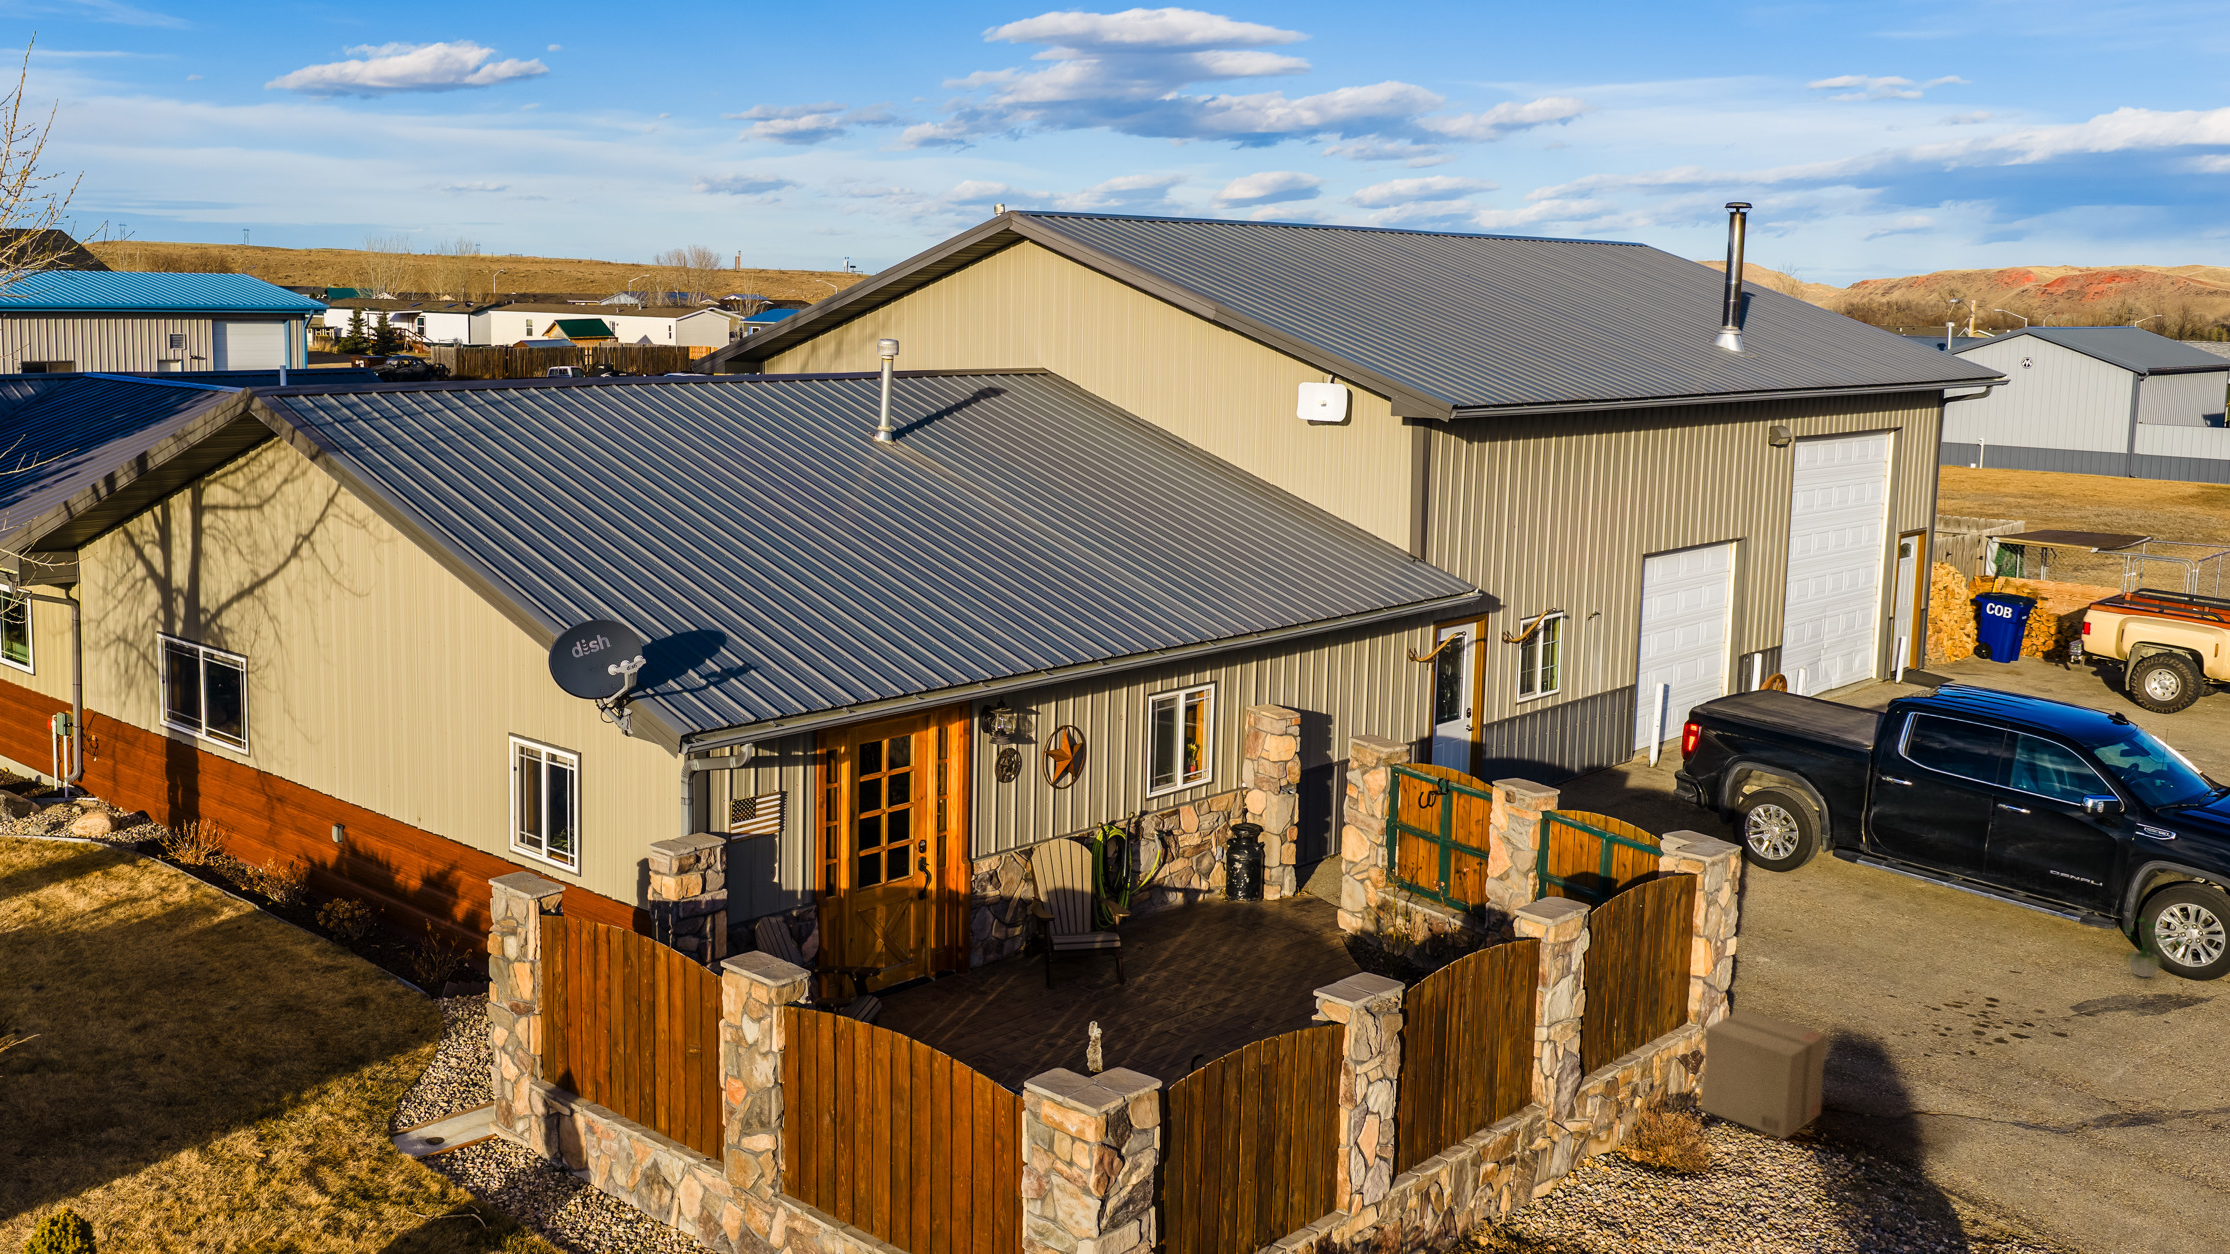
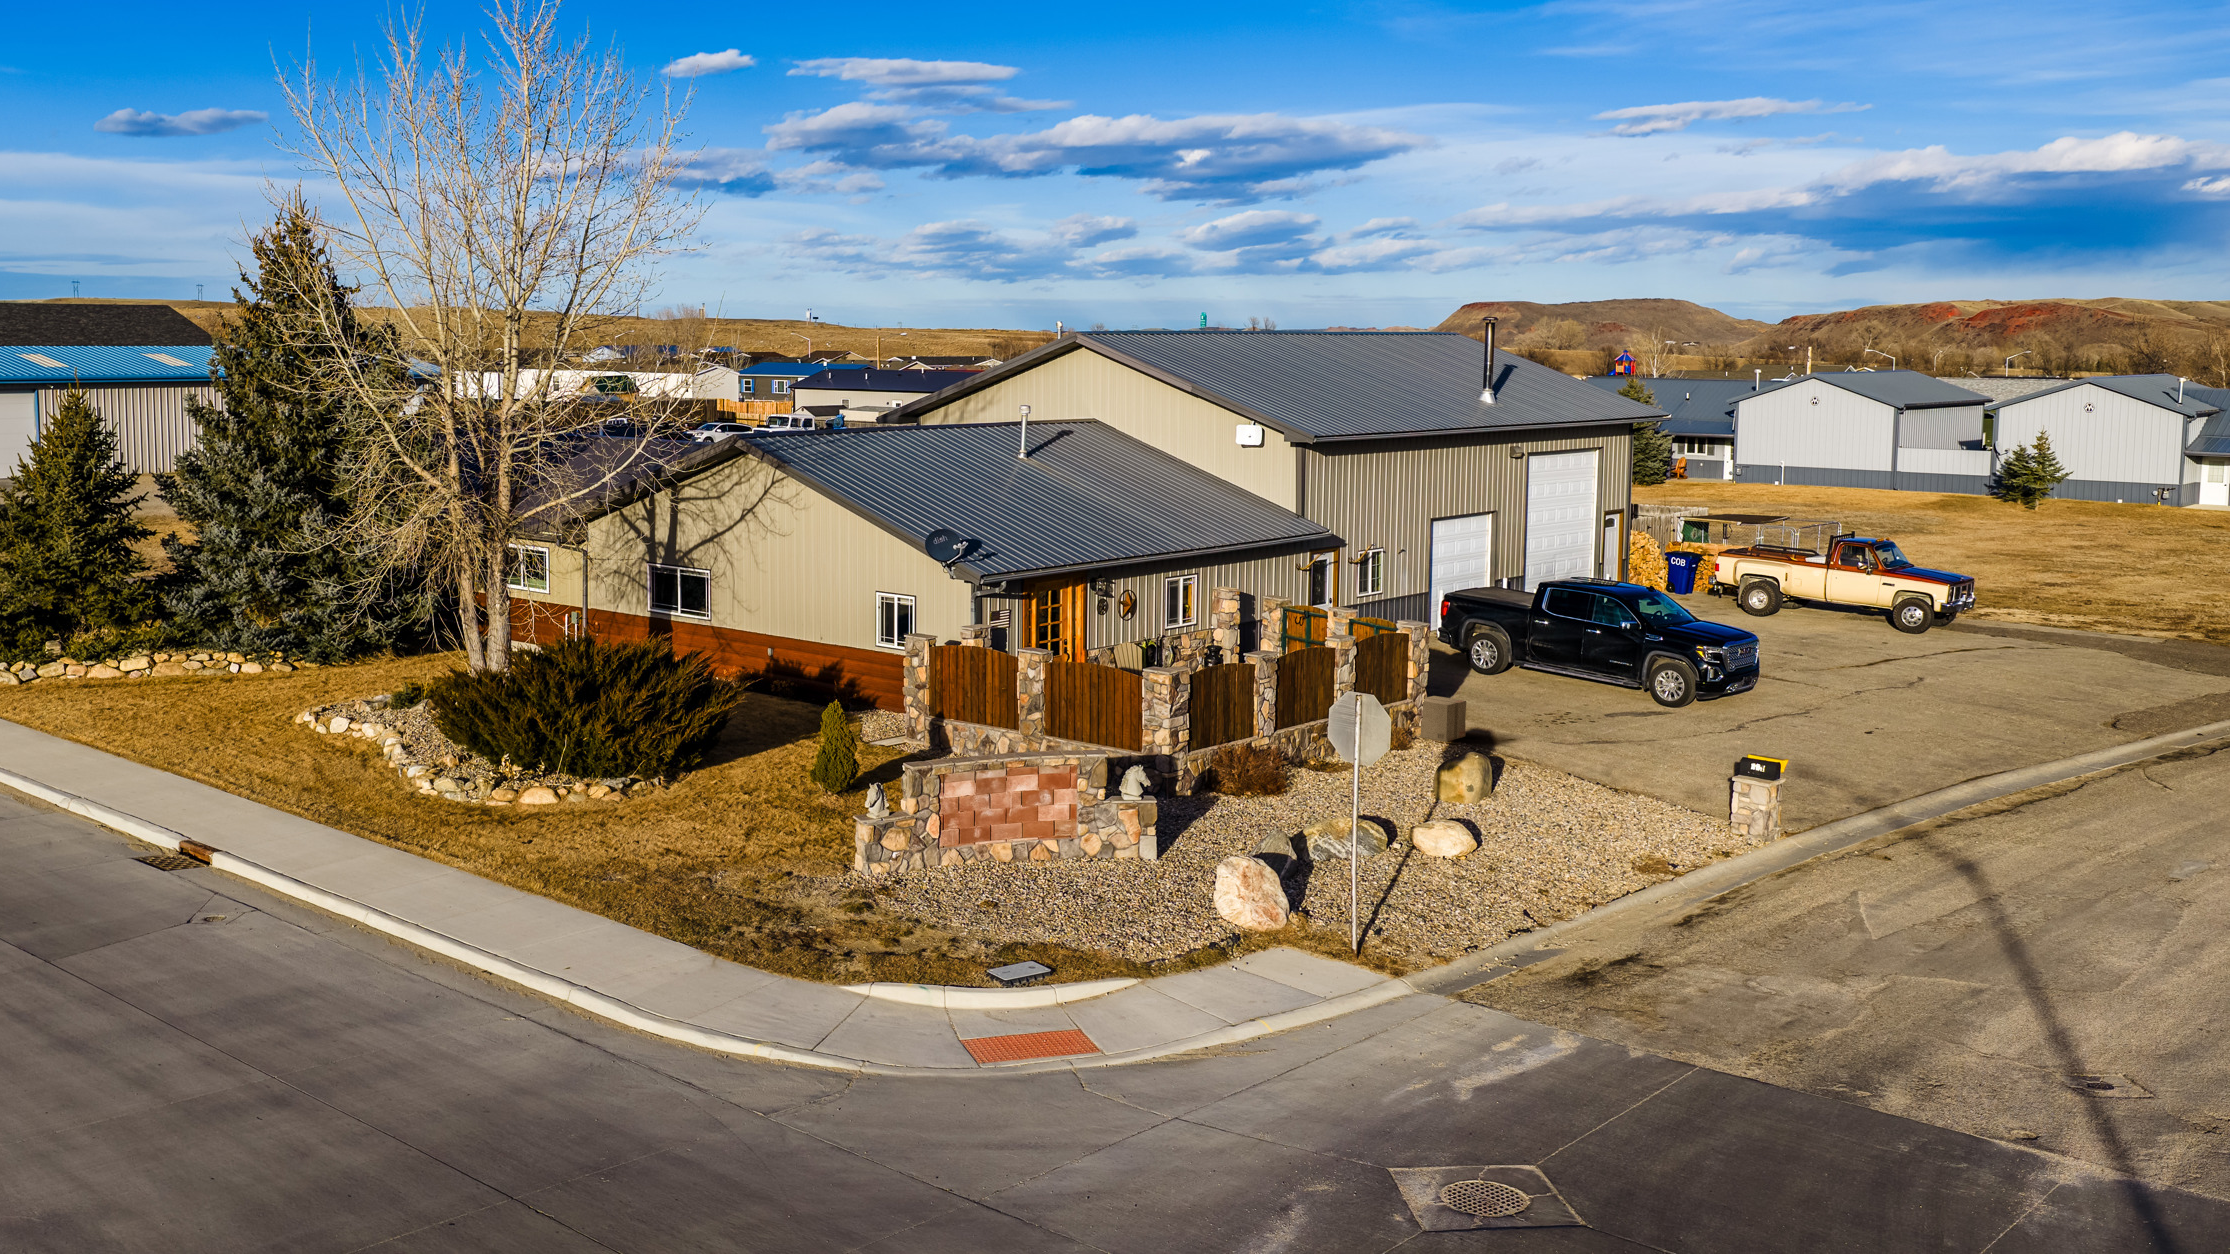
potted plant: present [2124,919,2183,977] -> none [1635,669,1664,702]

